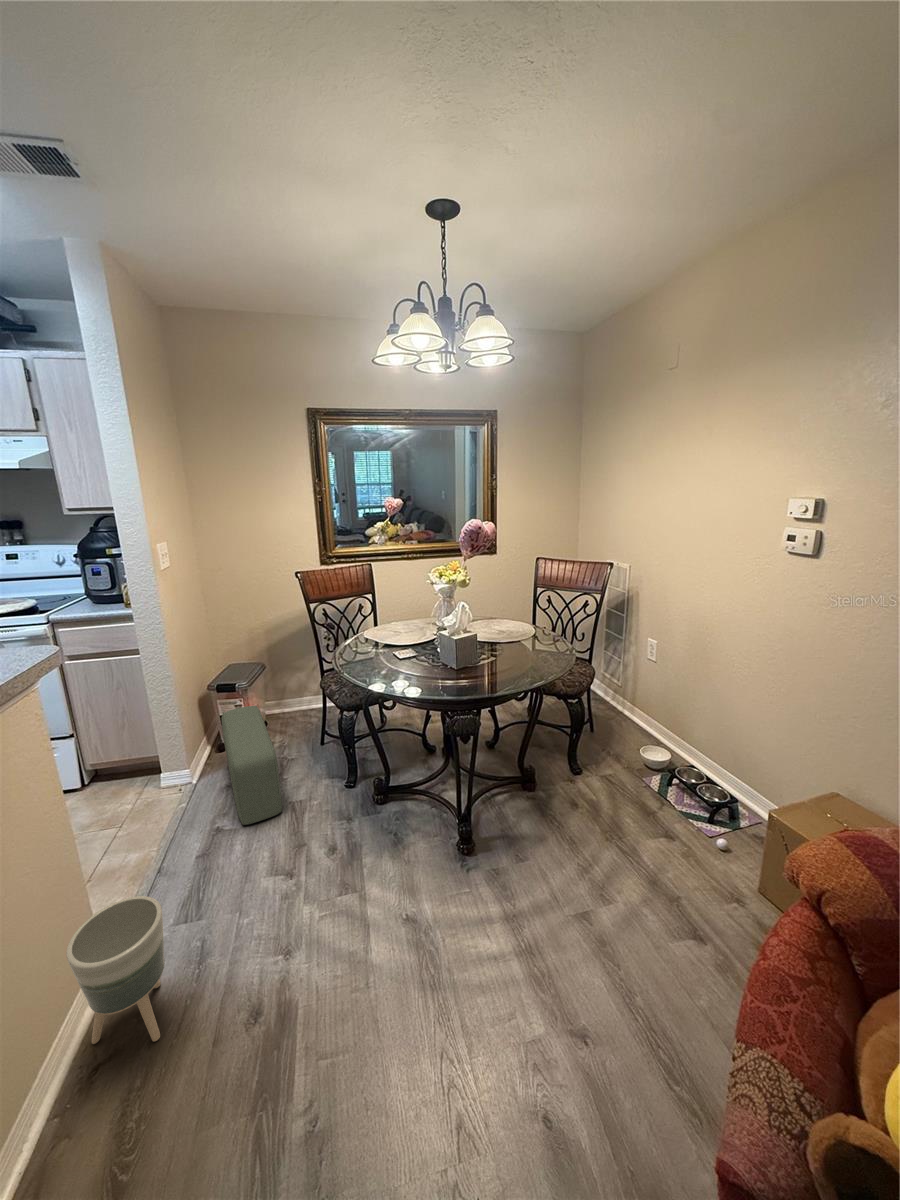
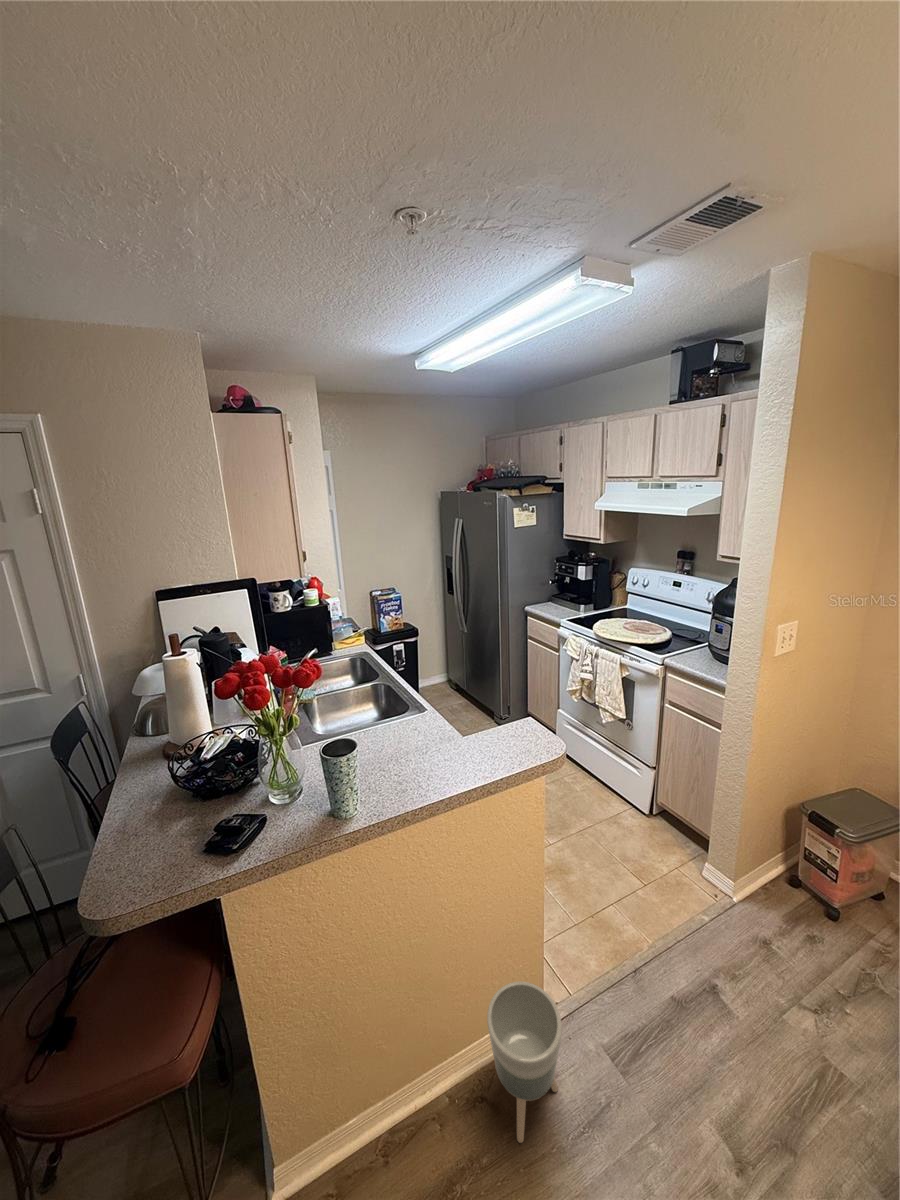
pouf: present [222,706,282,825] -> none [740,852,856,1059]

